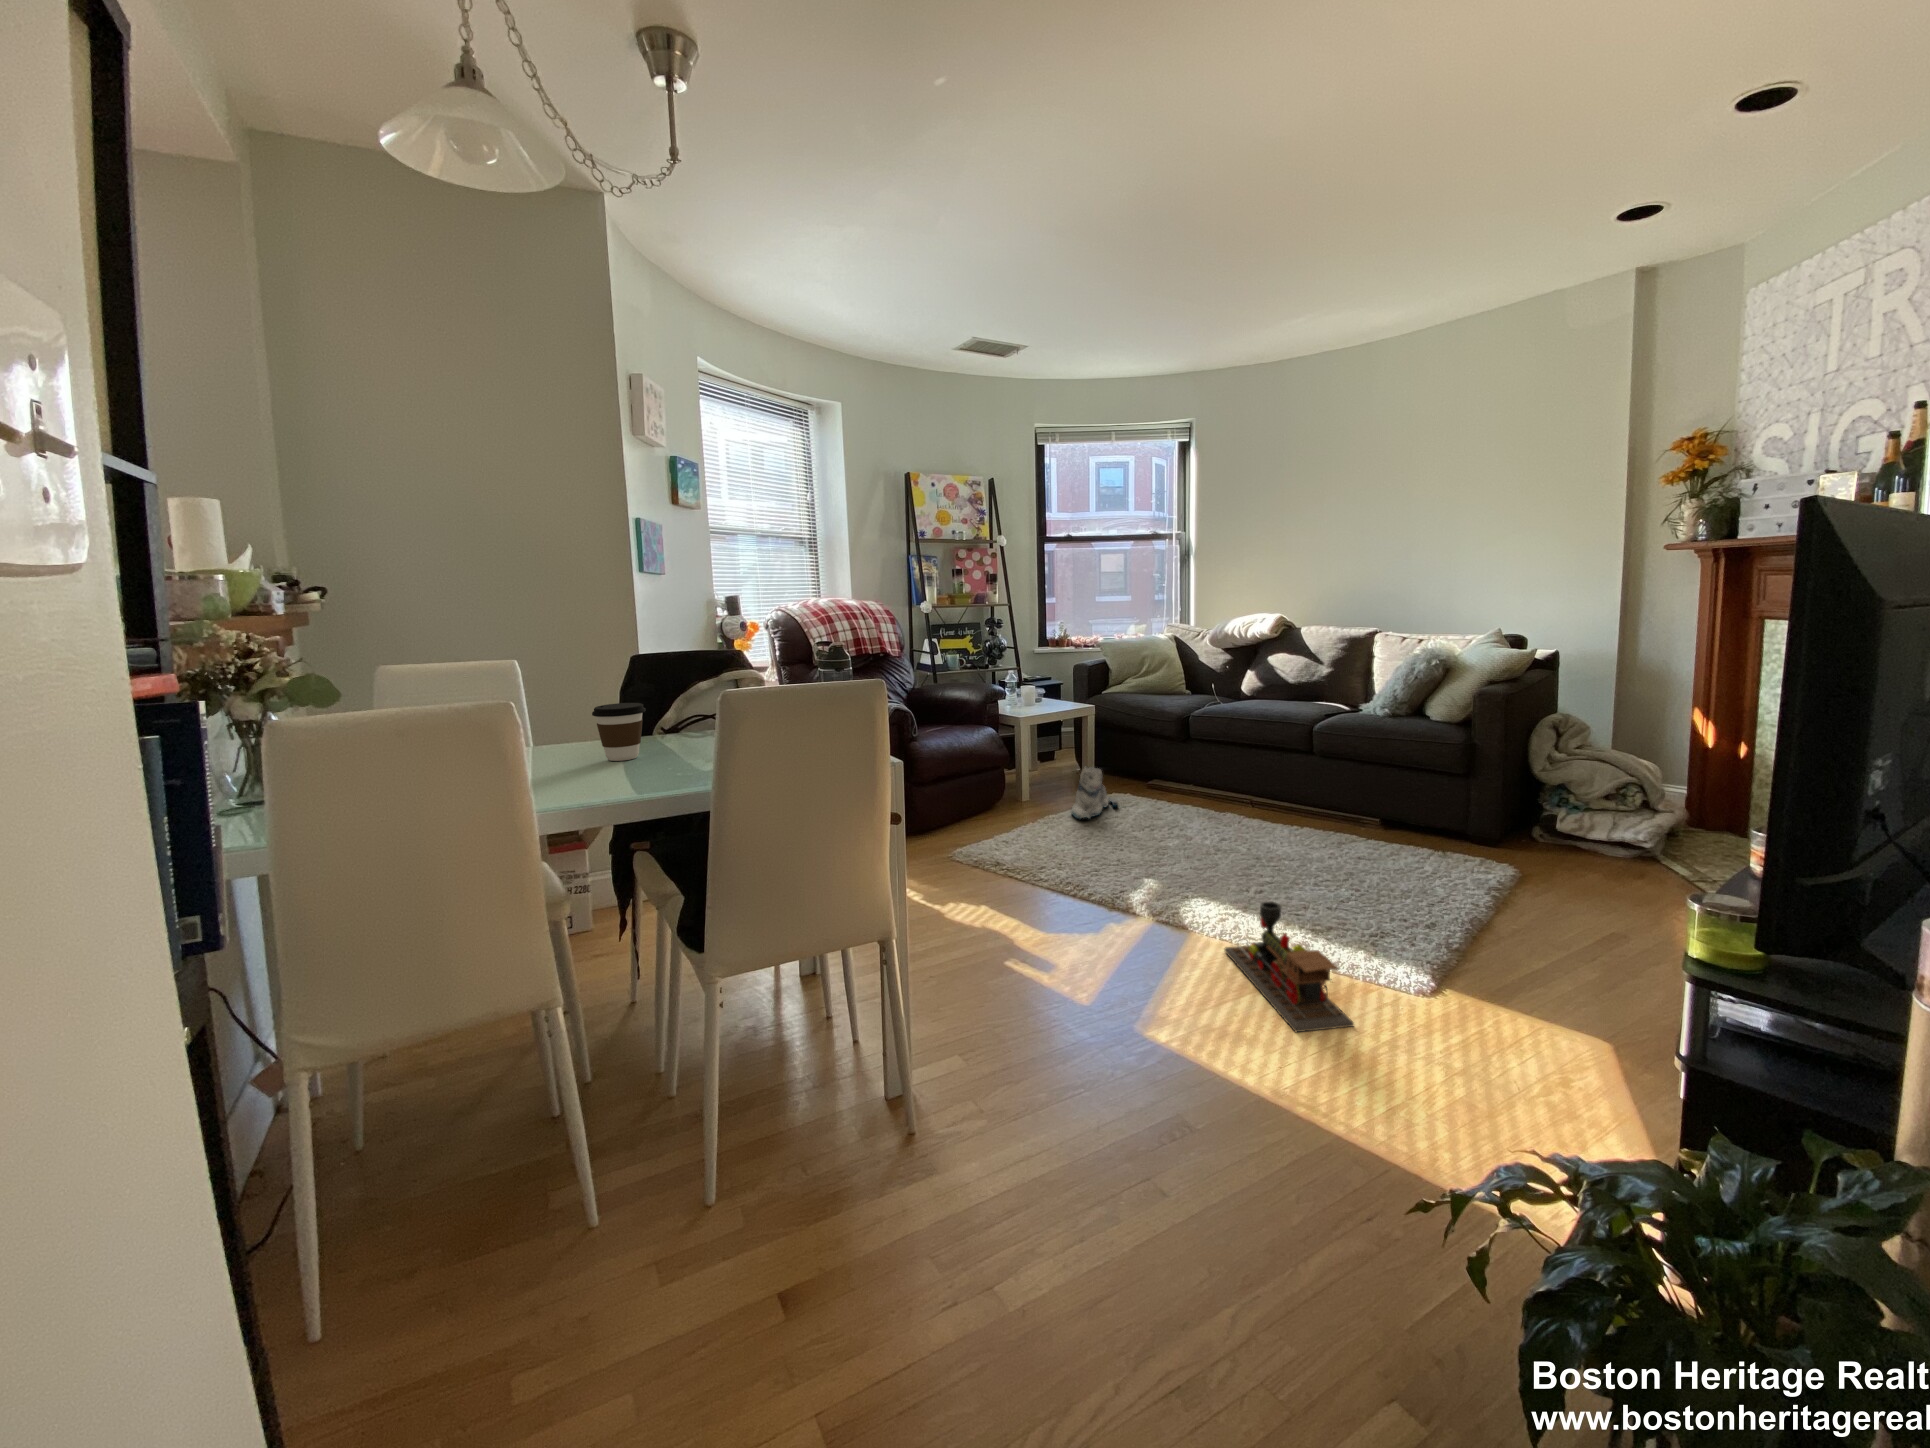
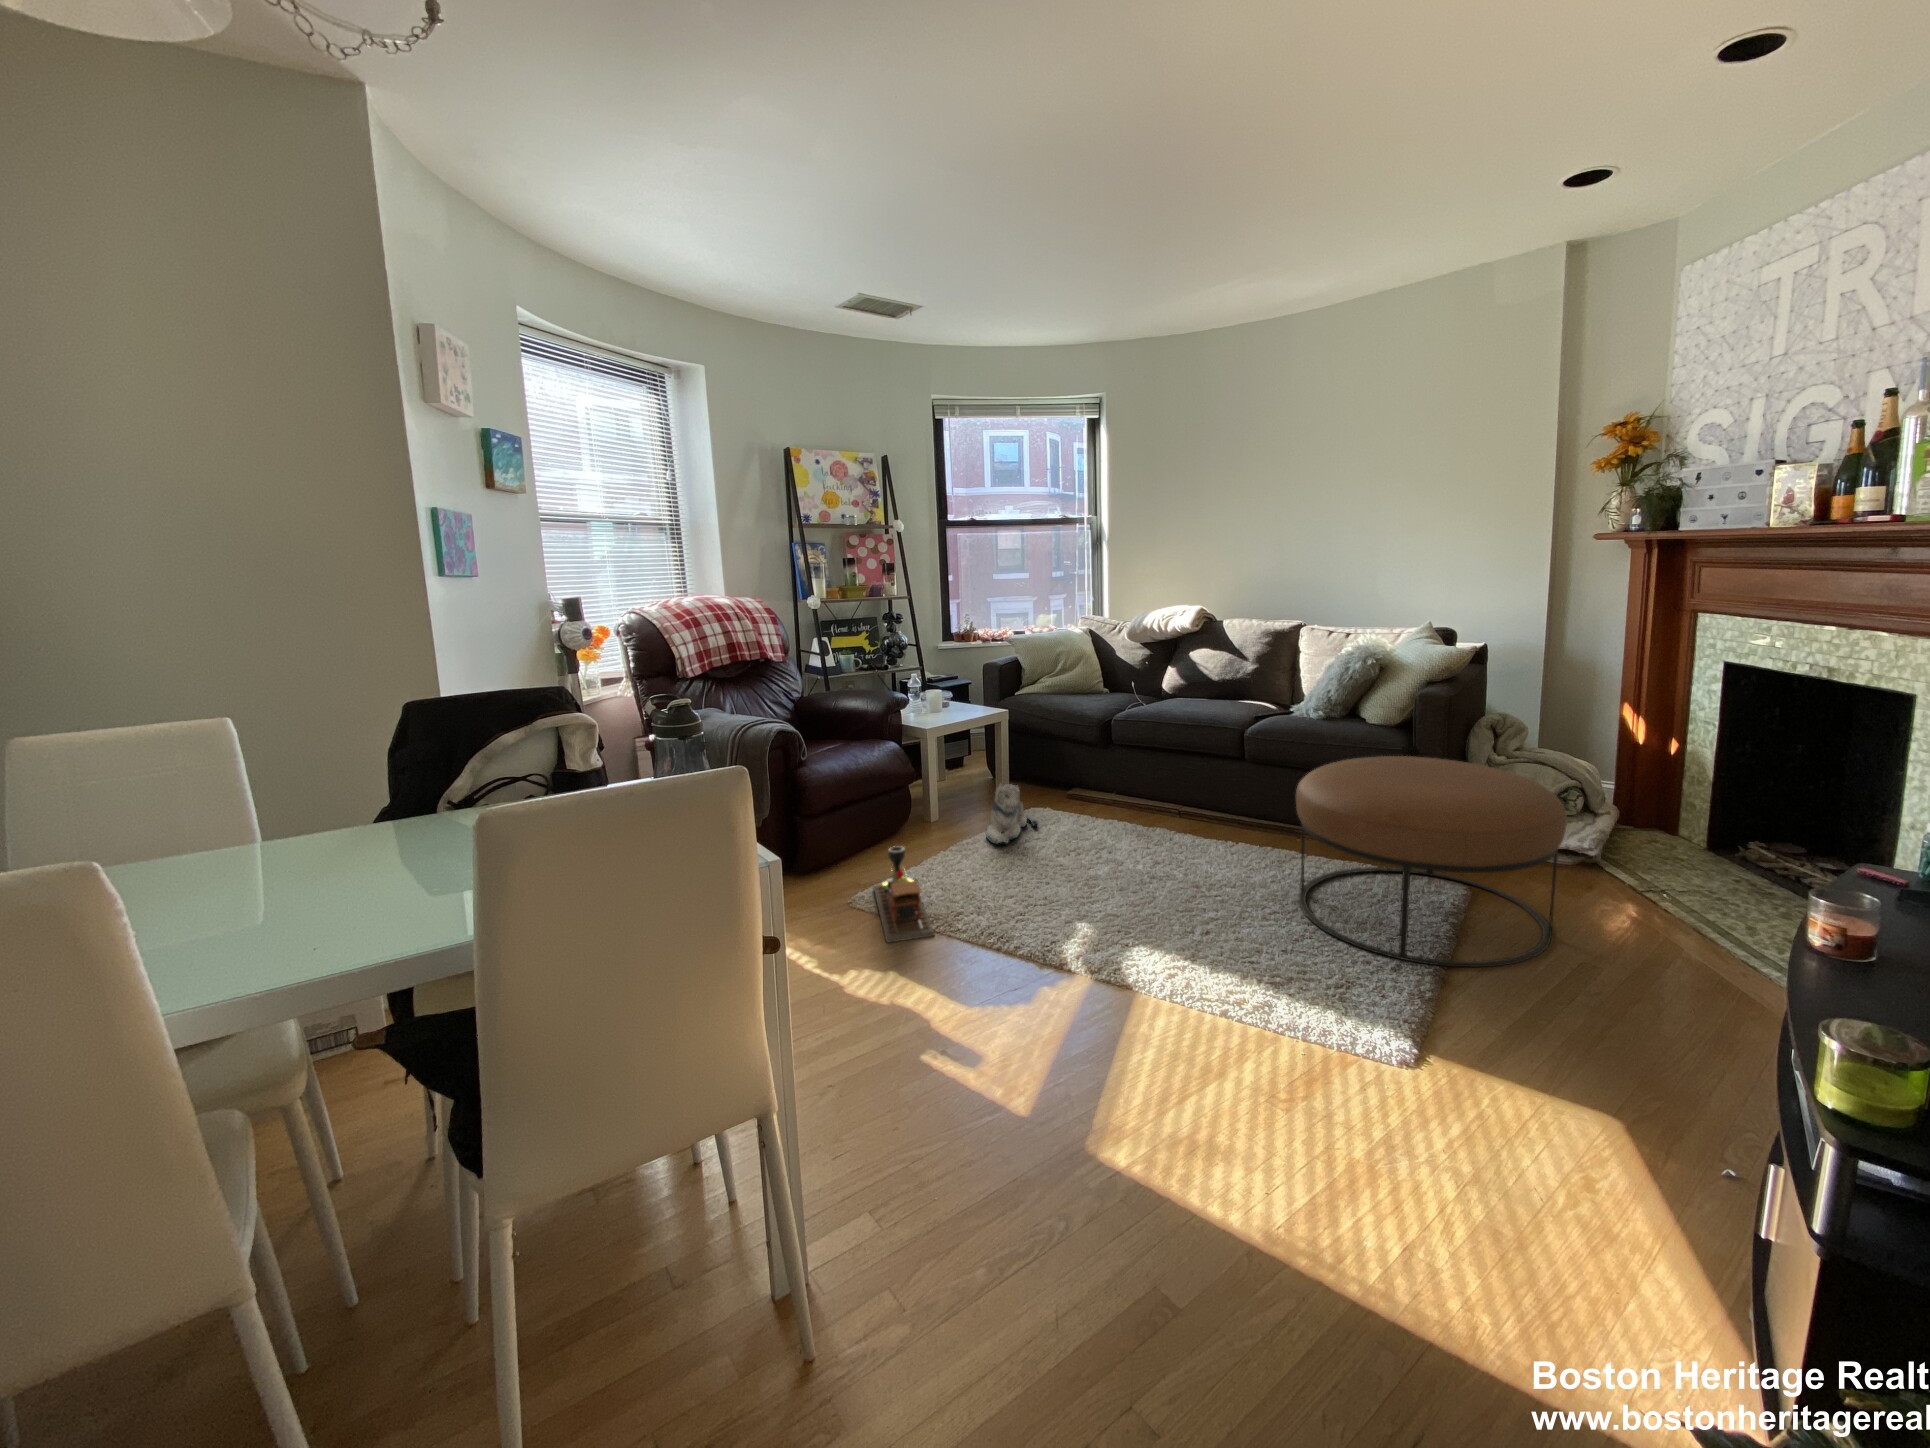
coffee cup: present [592,703,645,761] -> none [319,780,407,867]
ottoman: none [1348,747,1599,928] -> present [1296,756,1567,967]
toy train: present [1225,902,1354,1032] -> present [874,846,934,943]

